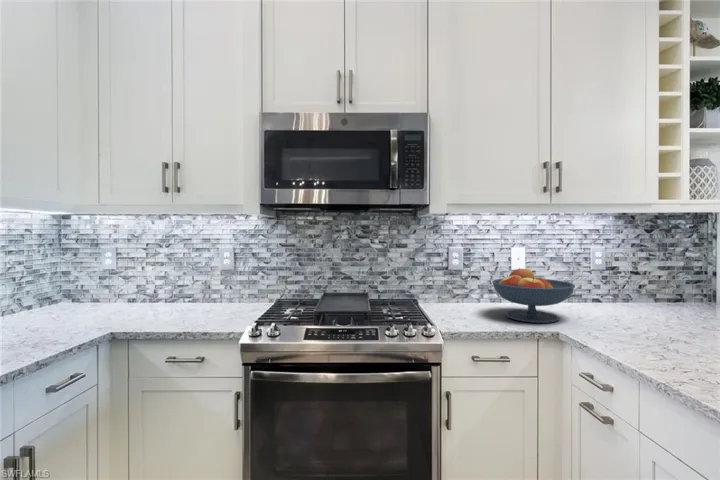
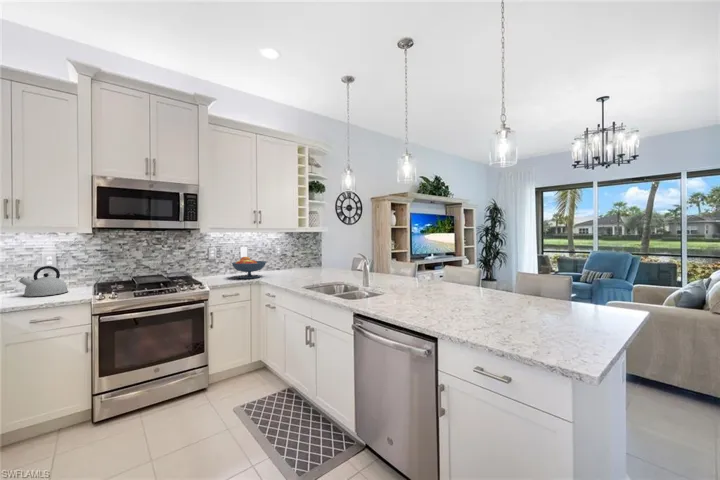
kettle: none [180,268,238,315] -> present [19,266,68,297]

